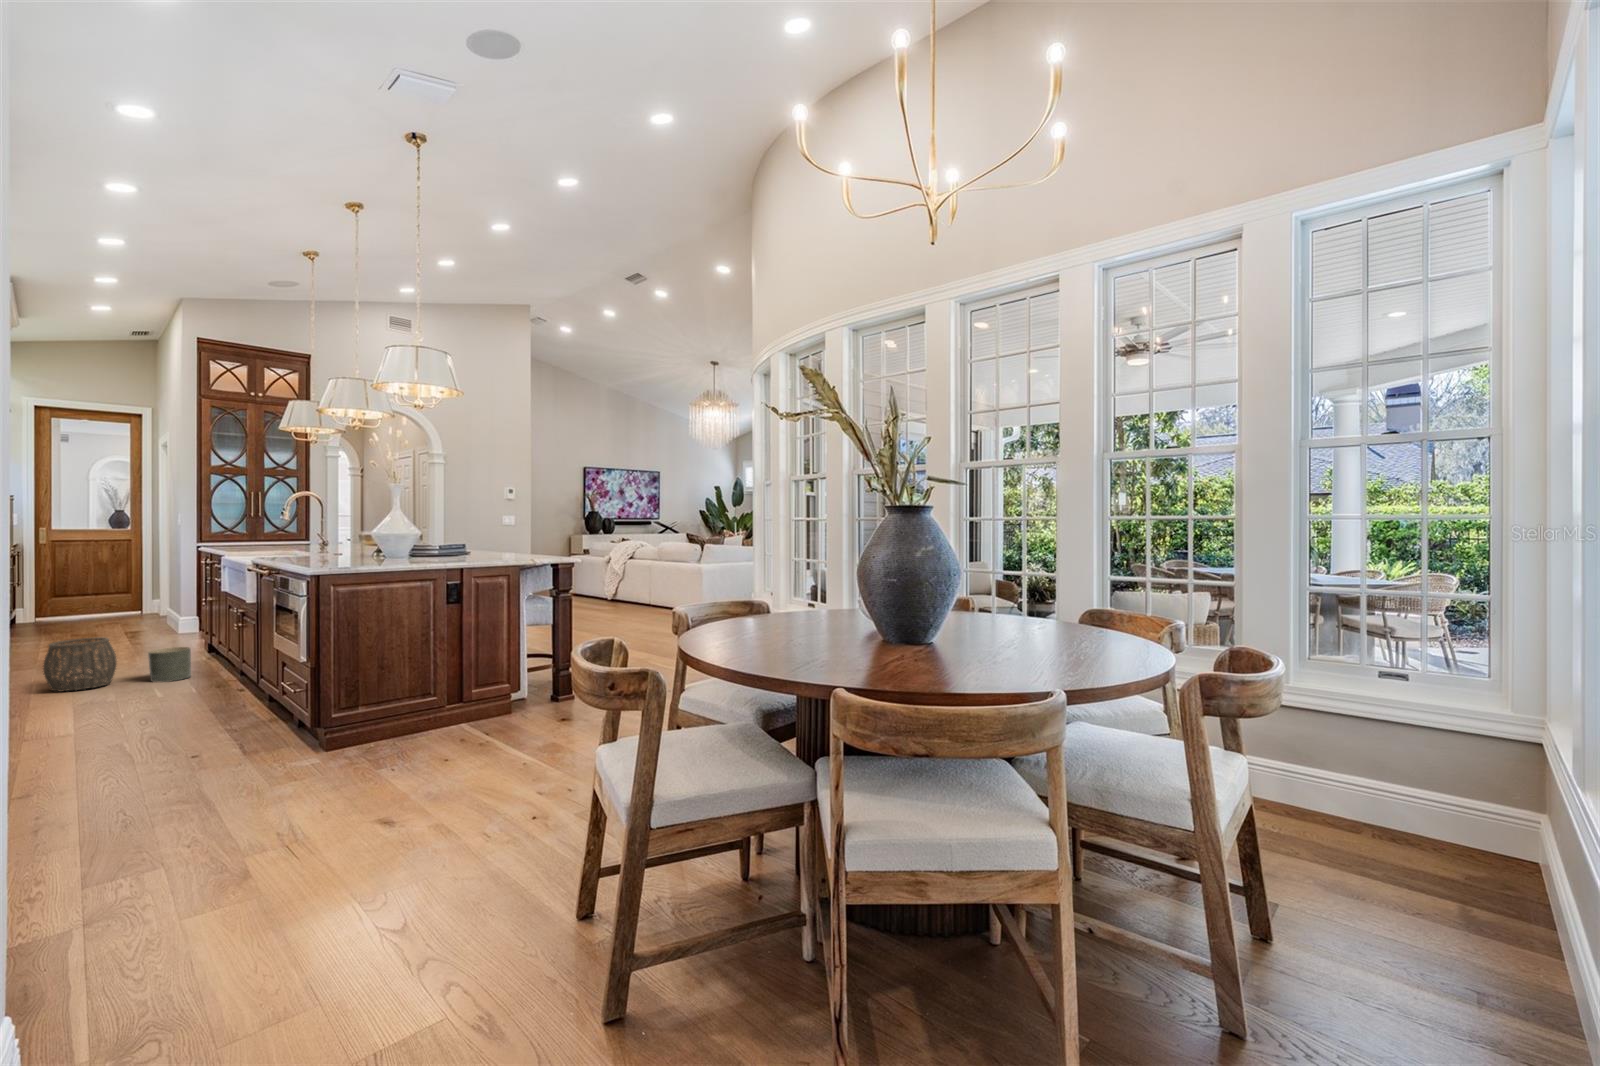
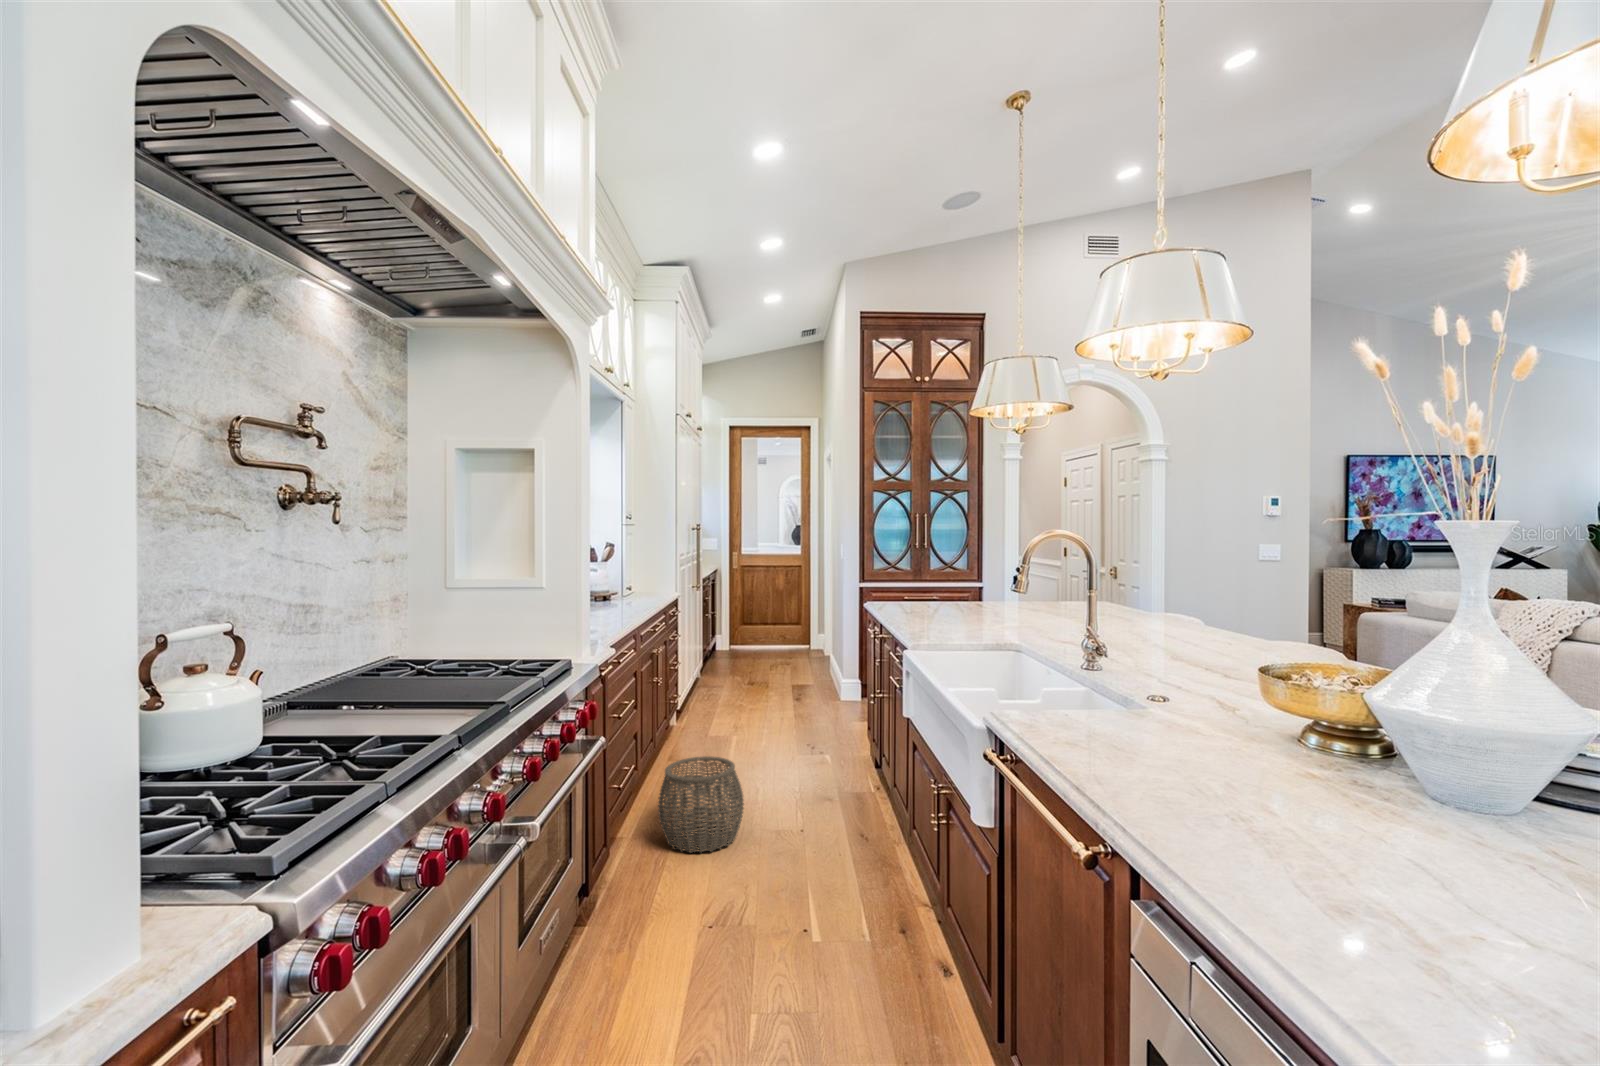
planter: present [148,647,191,682] -> none [781,786,836,856]

